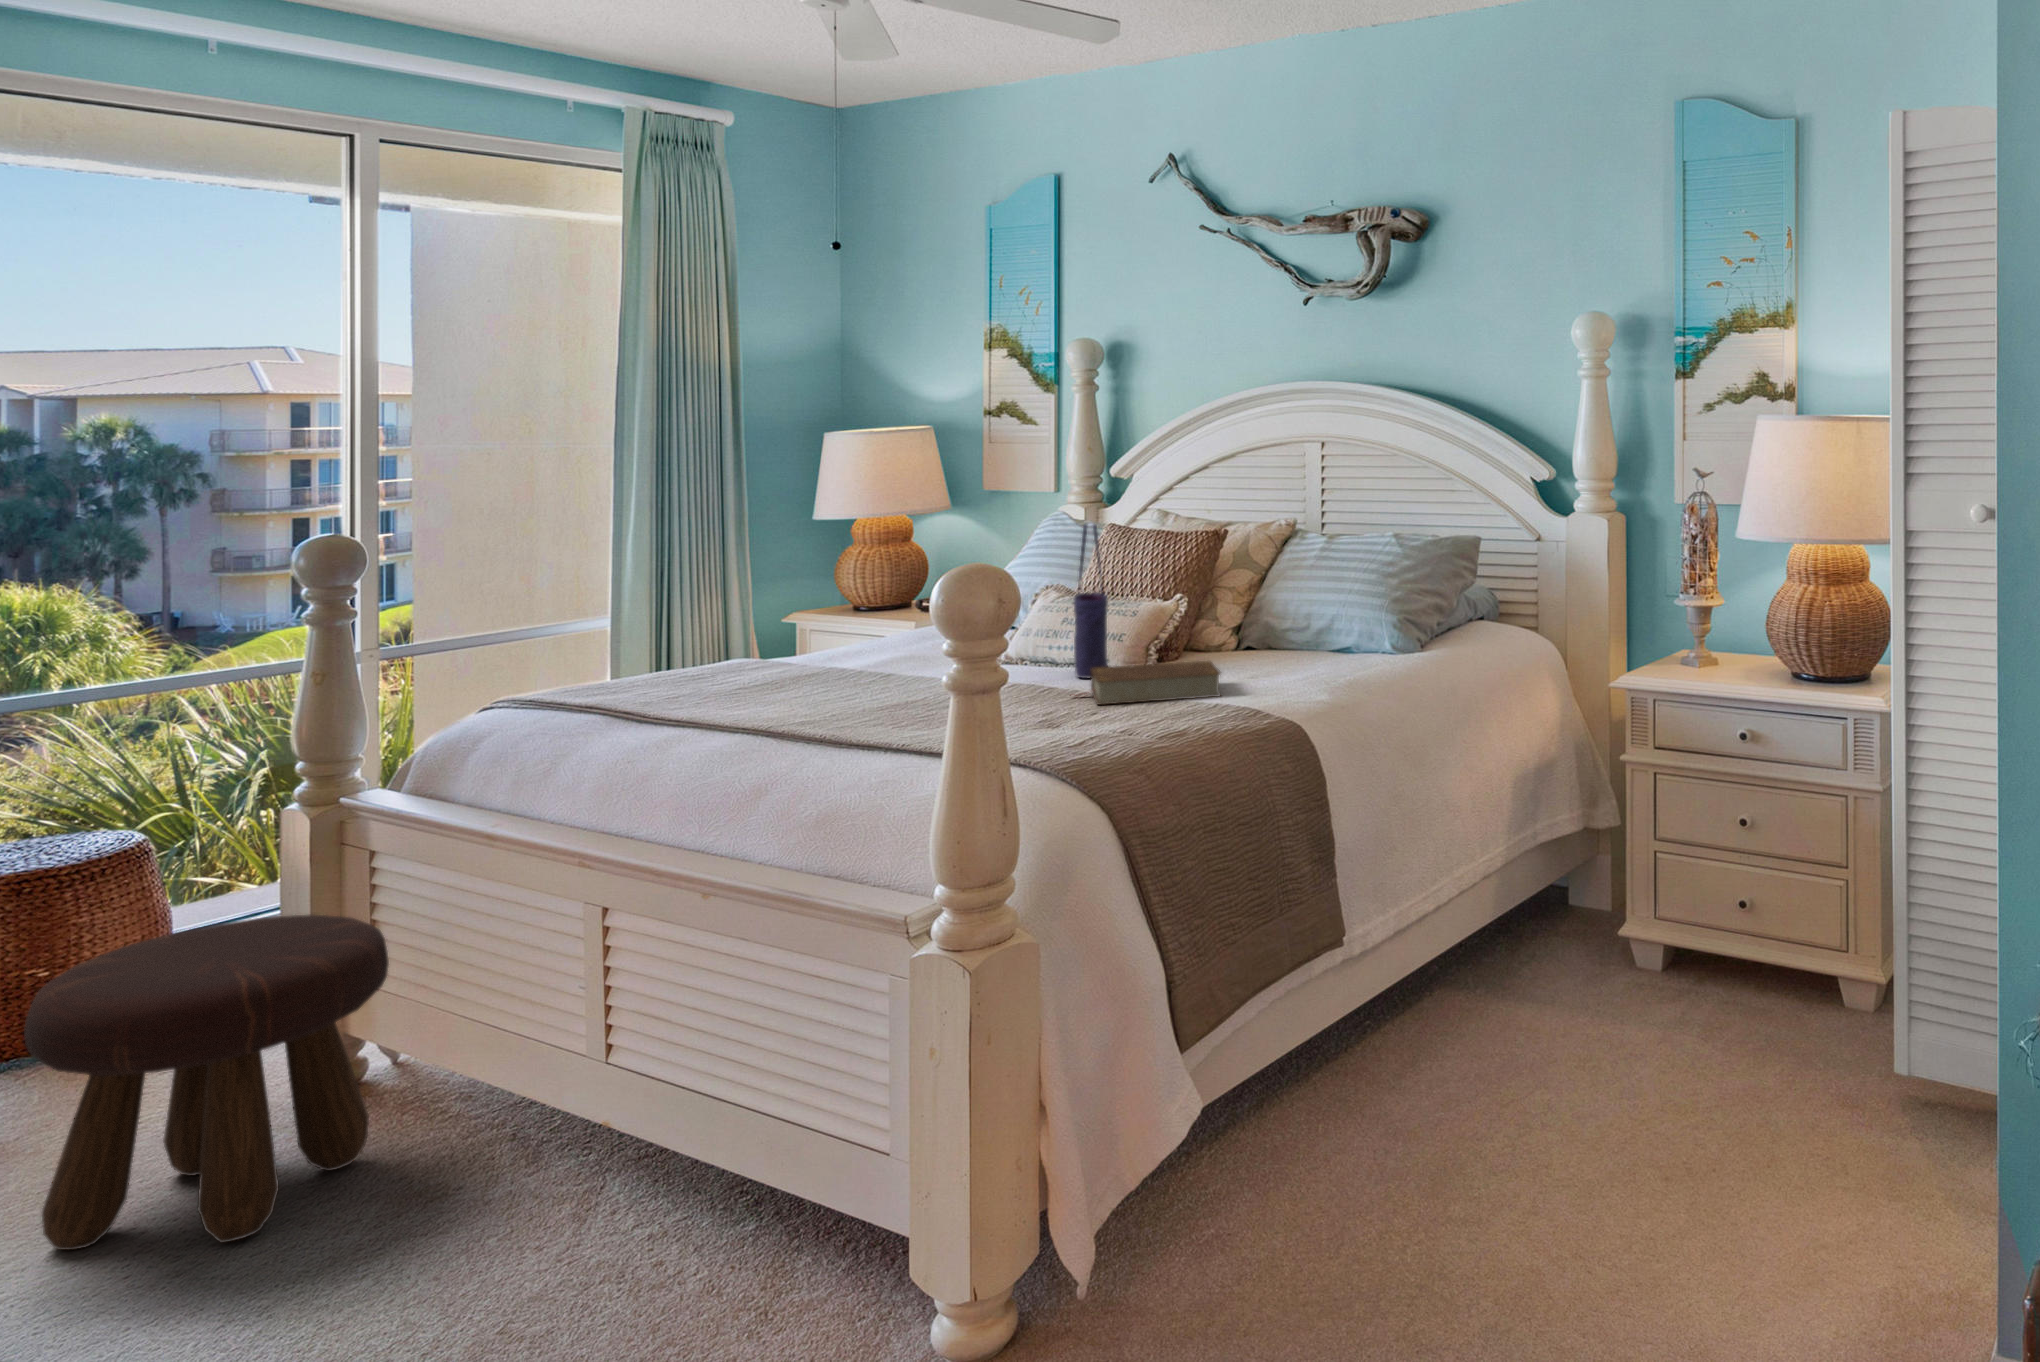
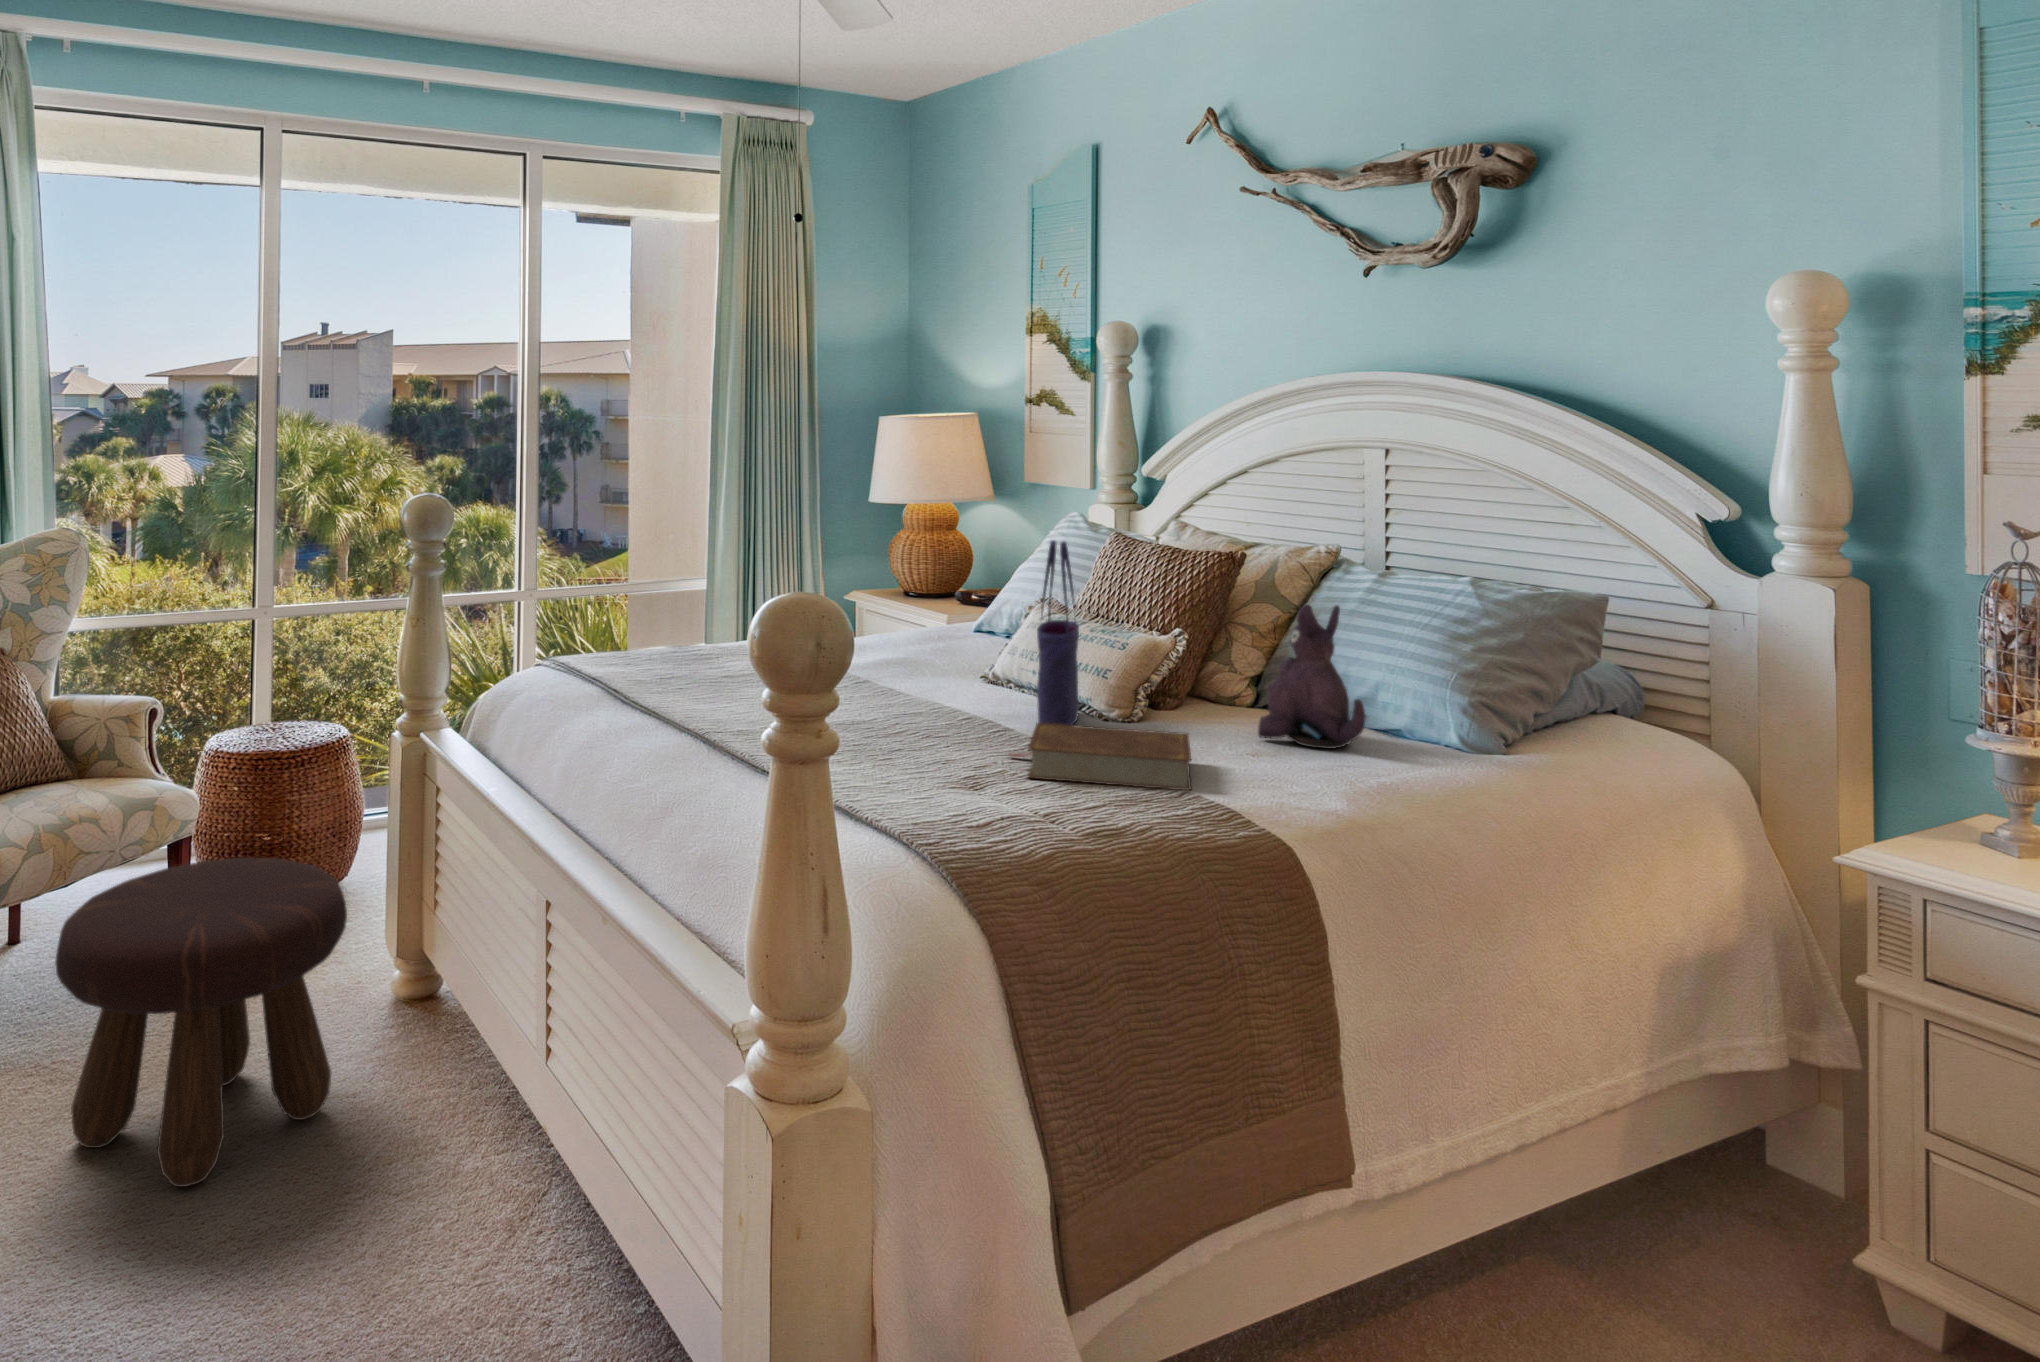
plush toy: none [1252,558,1332,666] -> present [1258,605,1366,749]

